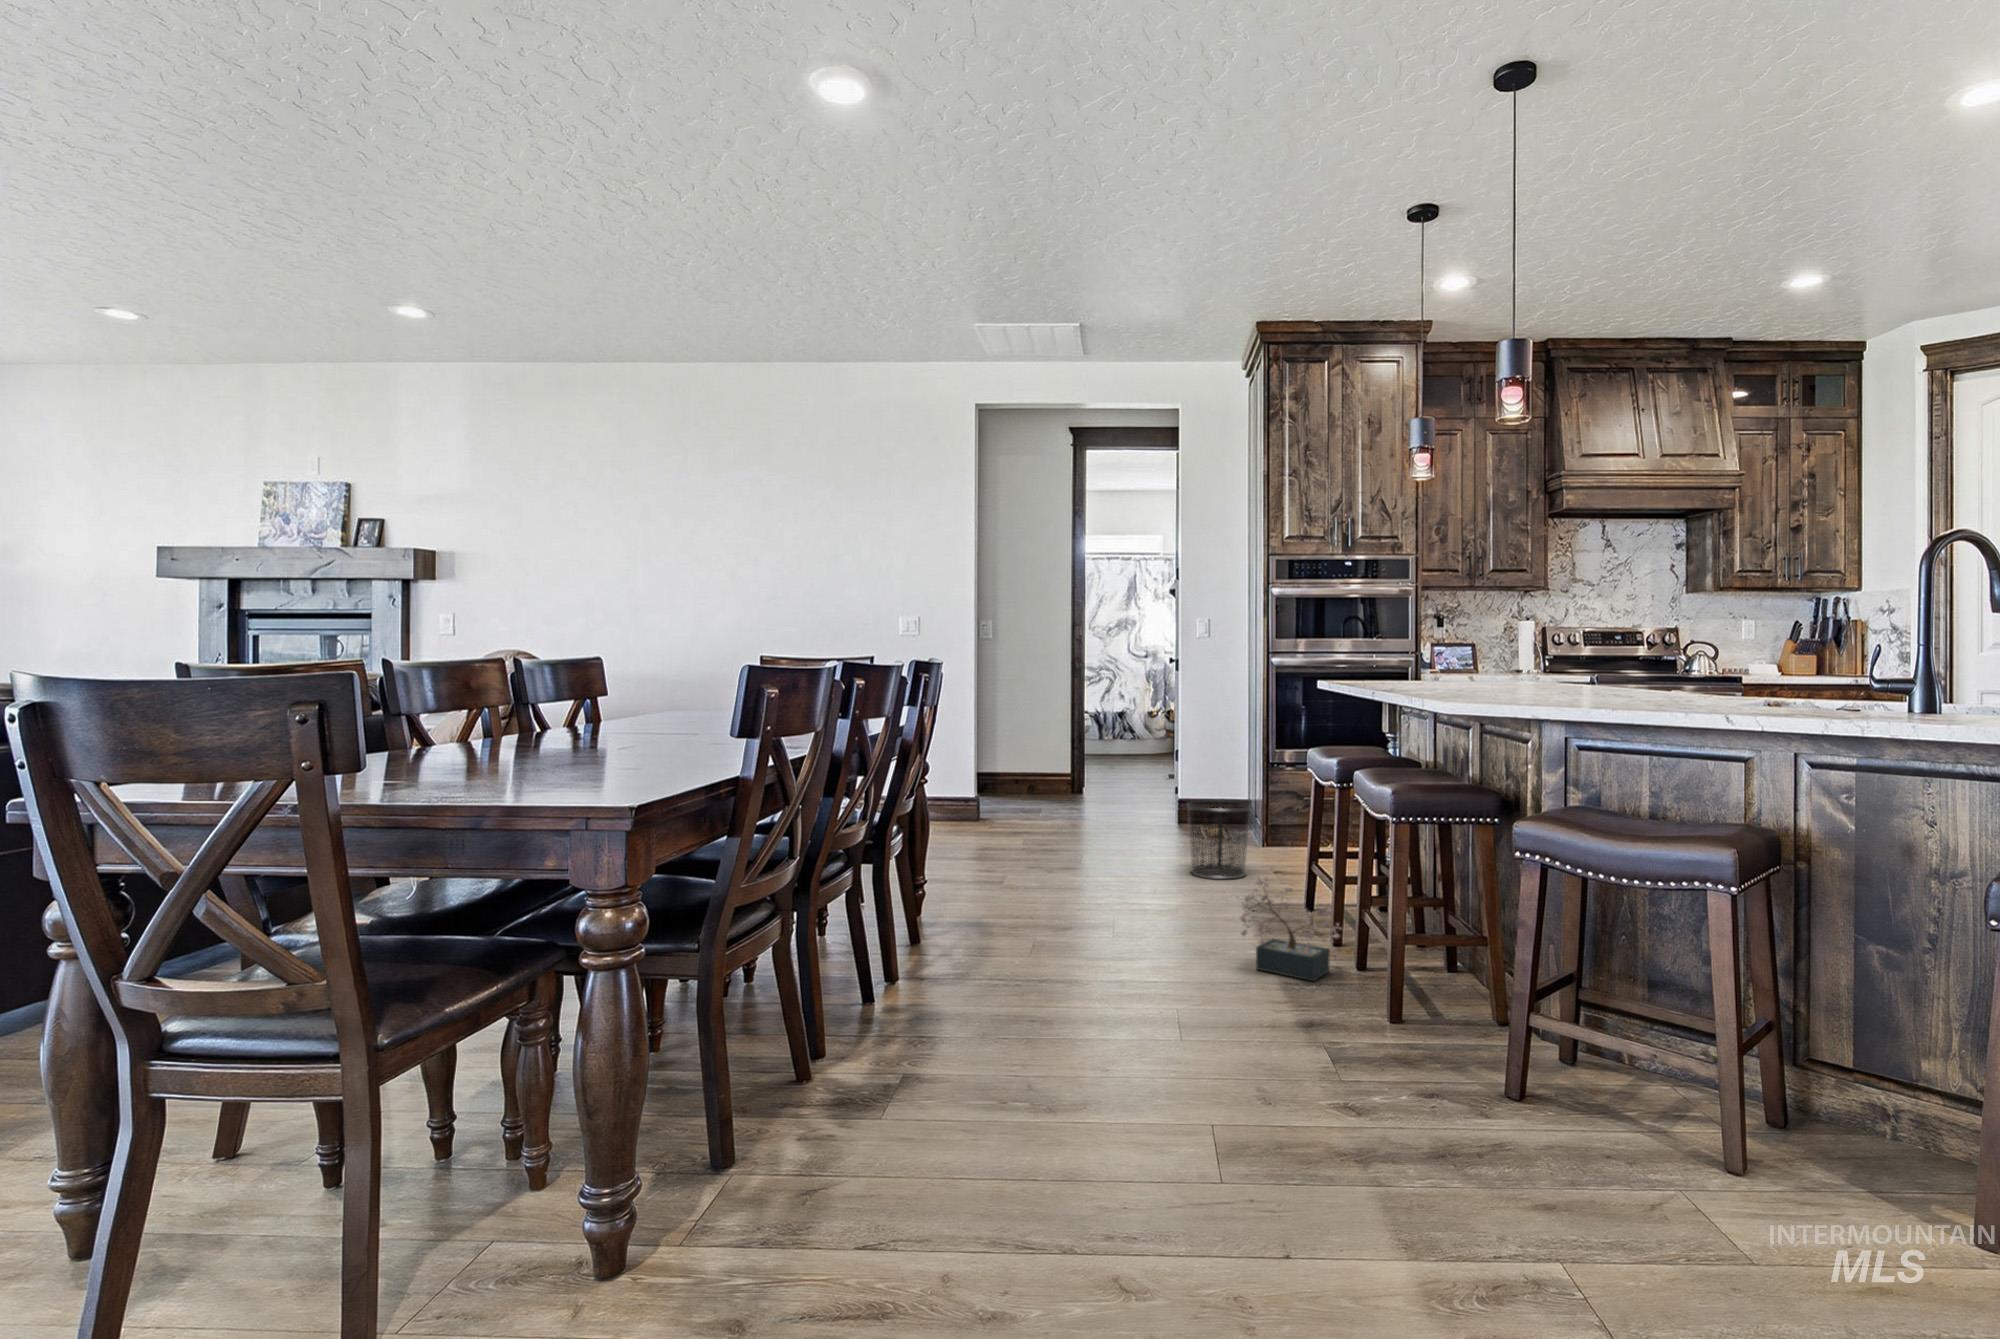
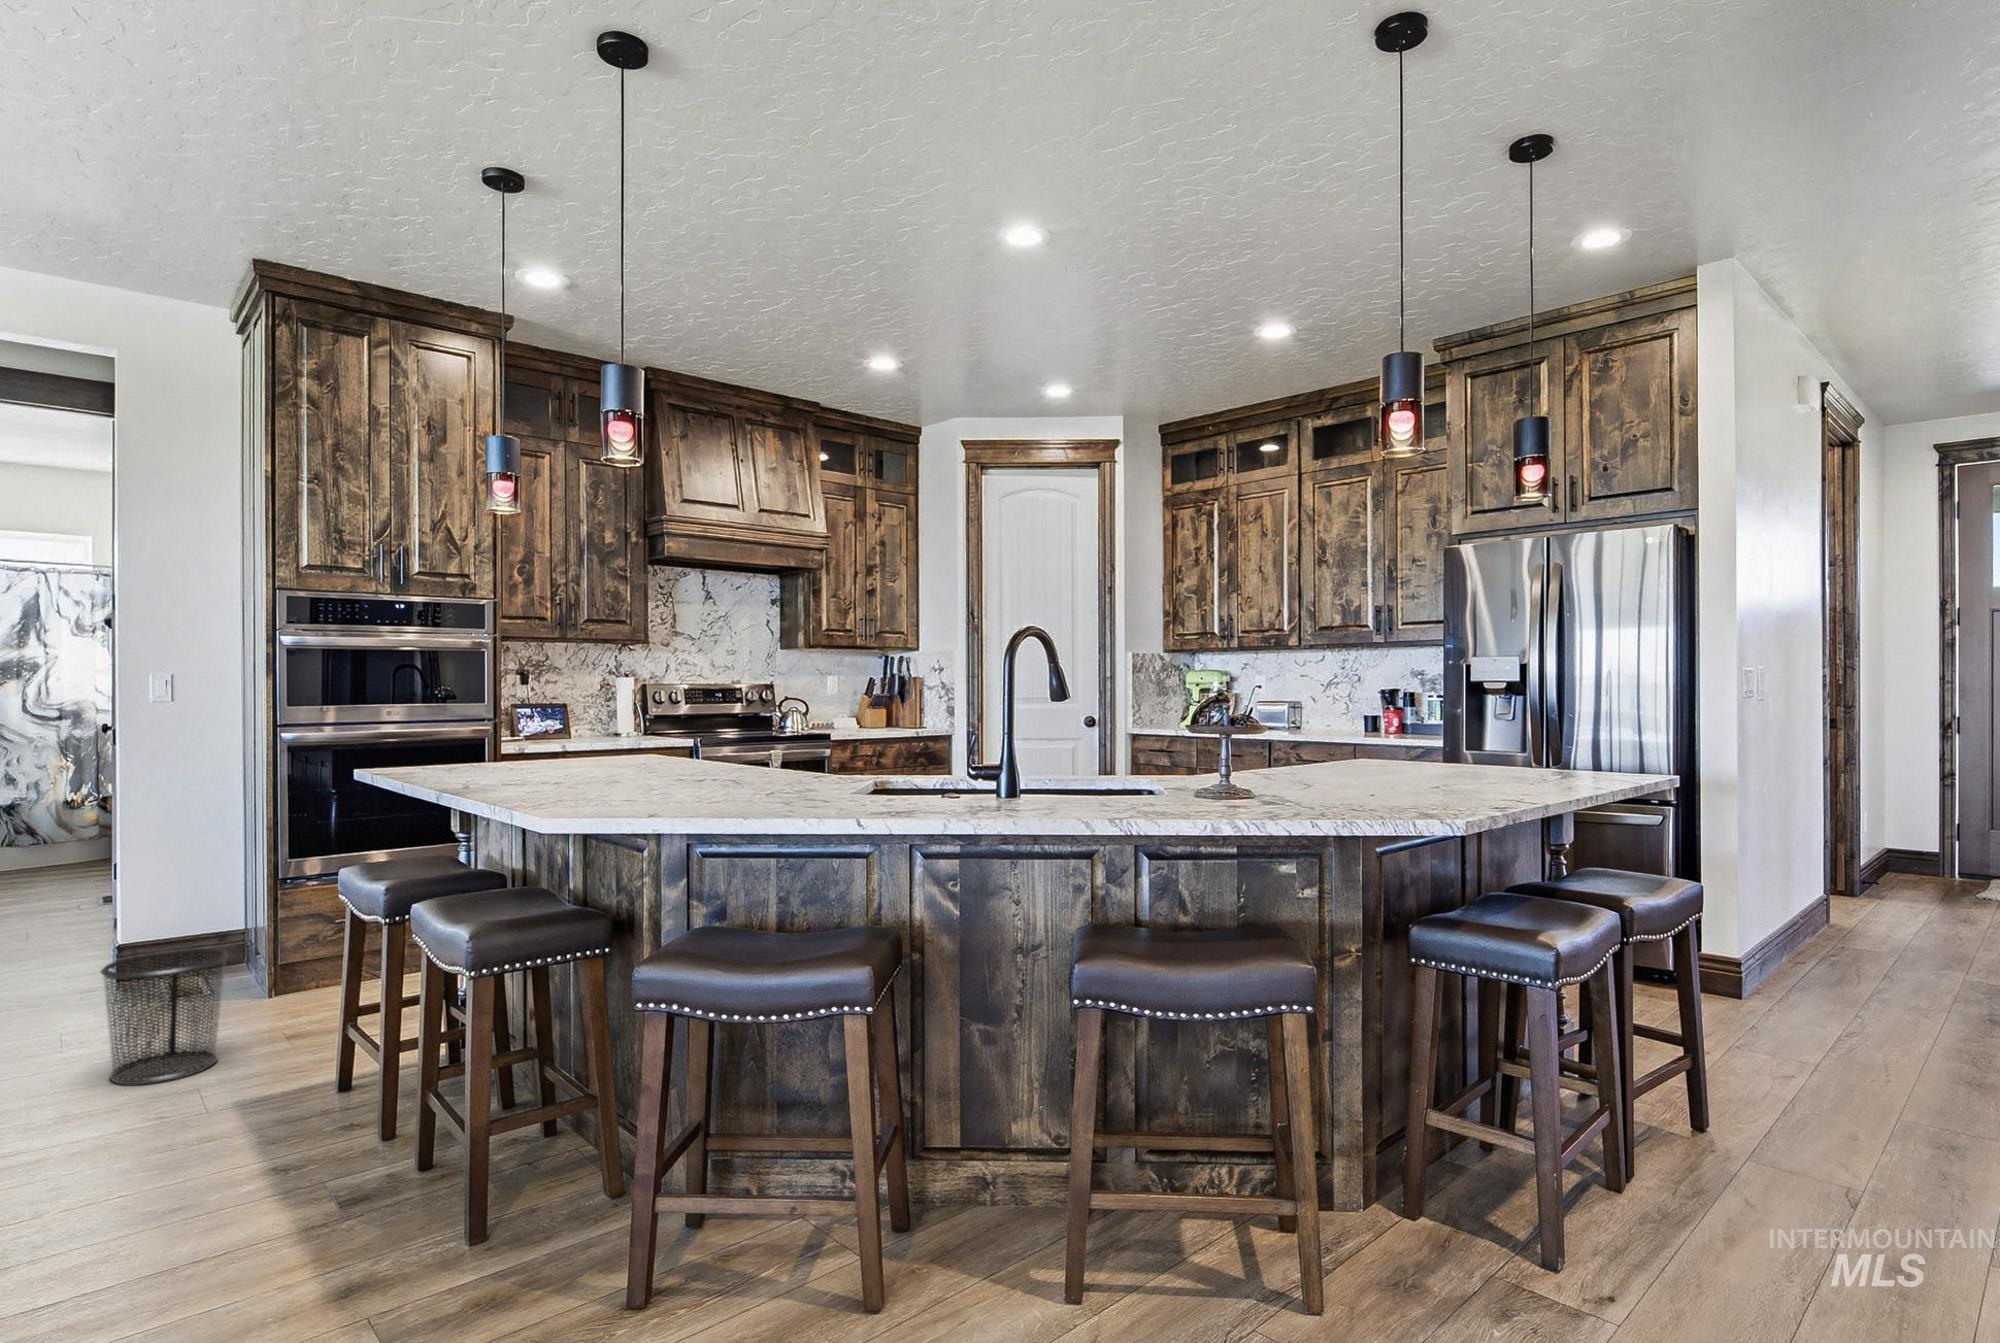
decorative plant: present [1237,878,1341,981] -> none [110,1109,328,1284]

